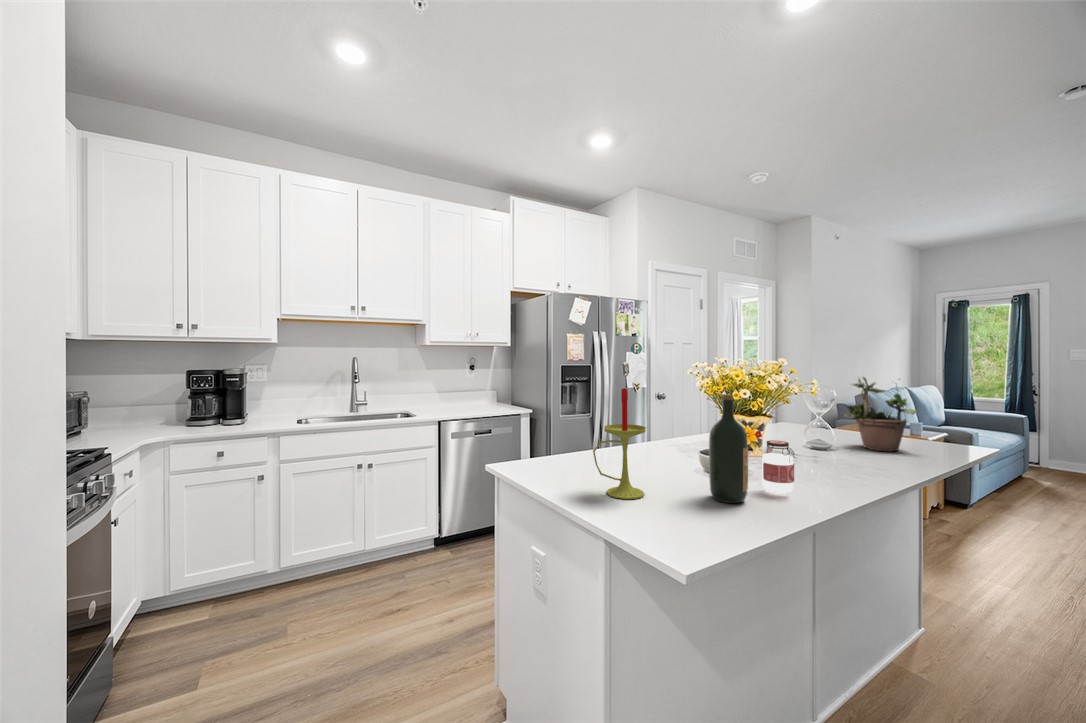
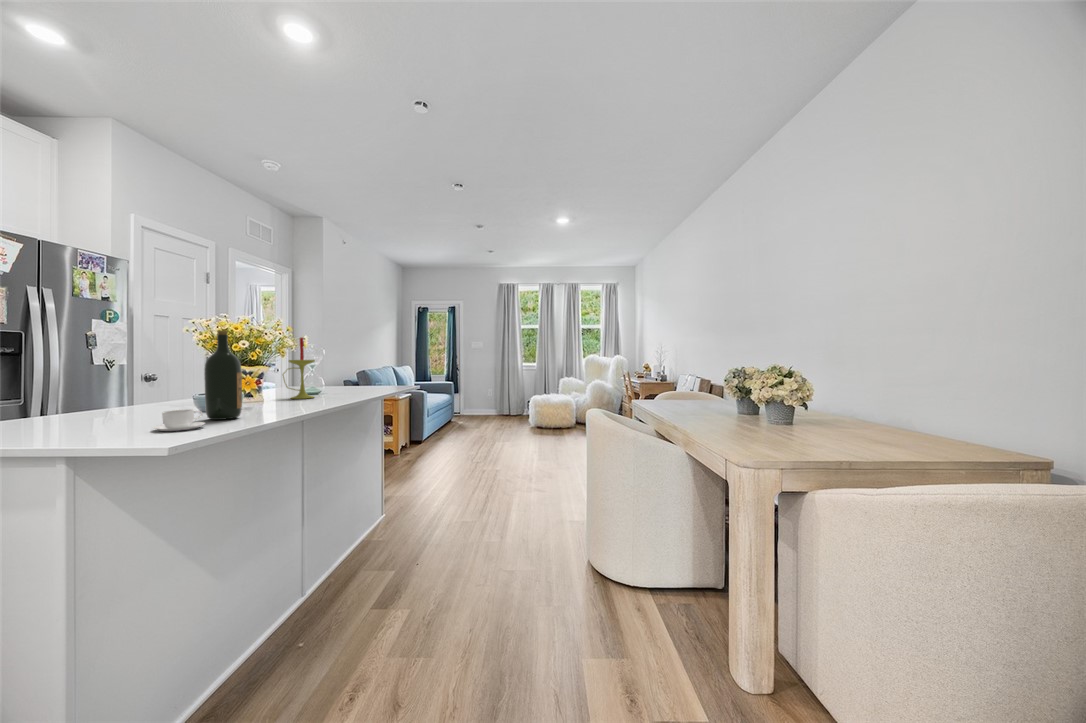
potted plant: present [845,377,917,451] -> none [331,335,377,392]
candle: present [593,388,646,499] -> present [283,338,315,399]
jar: present [762,440,795,494] -> none [256,372,283,412]
coffee cup: none [662,492,711,522] -> present [153,409,205,431]

